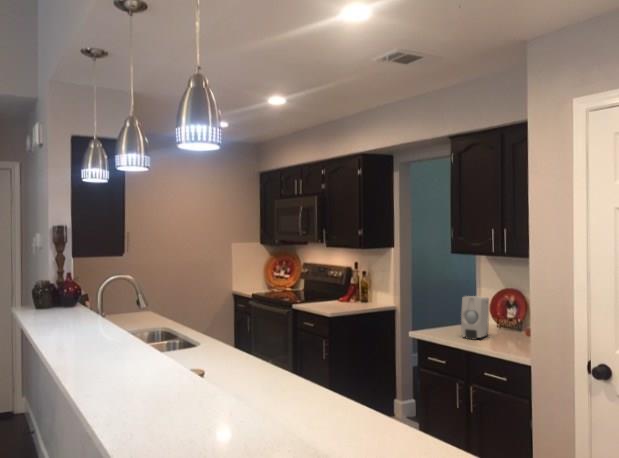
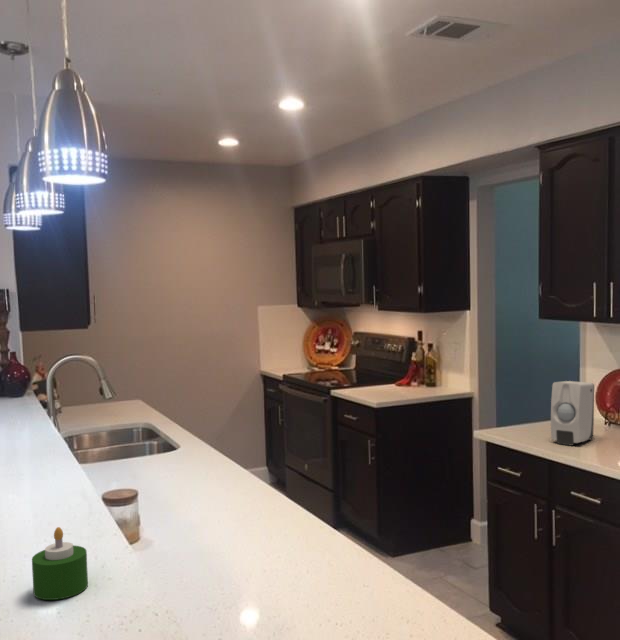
candle: none [206,378,239,423] -> present [32,527,88,600]

